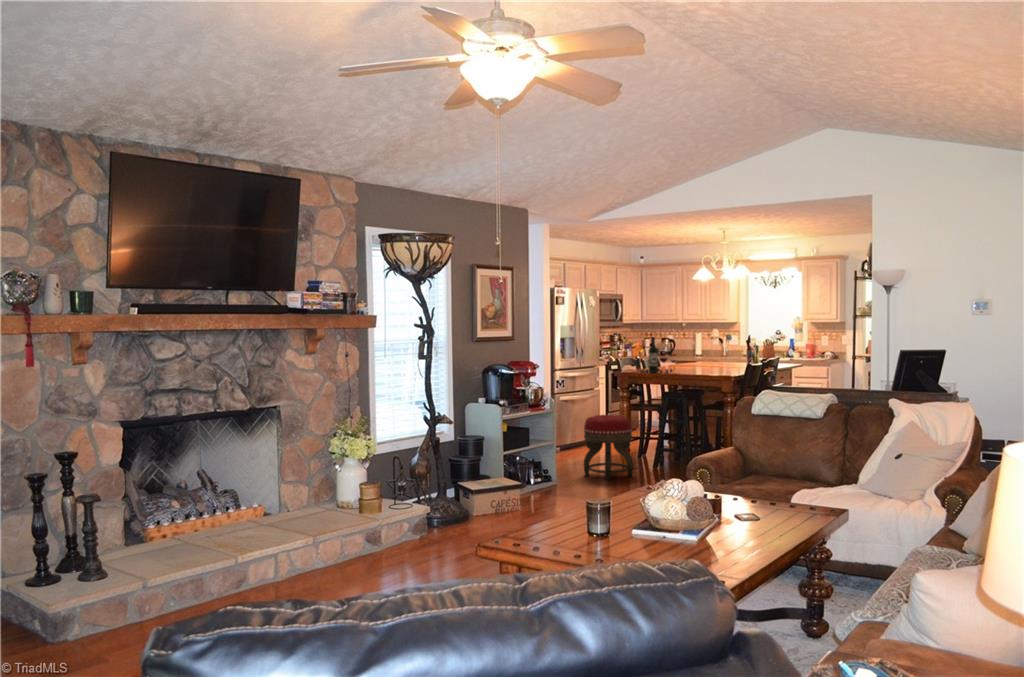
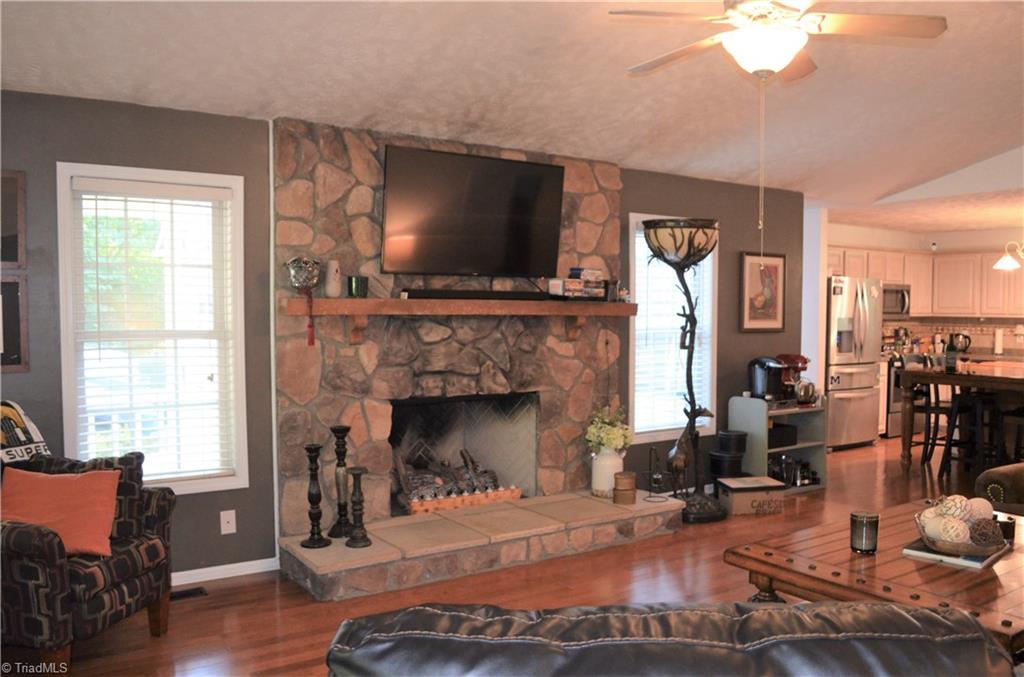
footstool: present [584,415,633,481] -> none [860,417,922,491]

